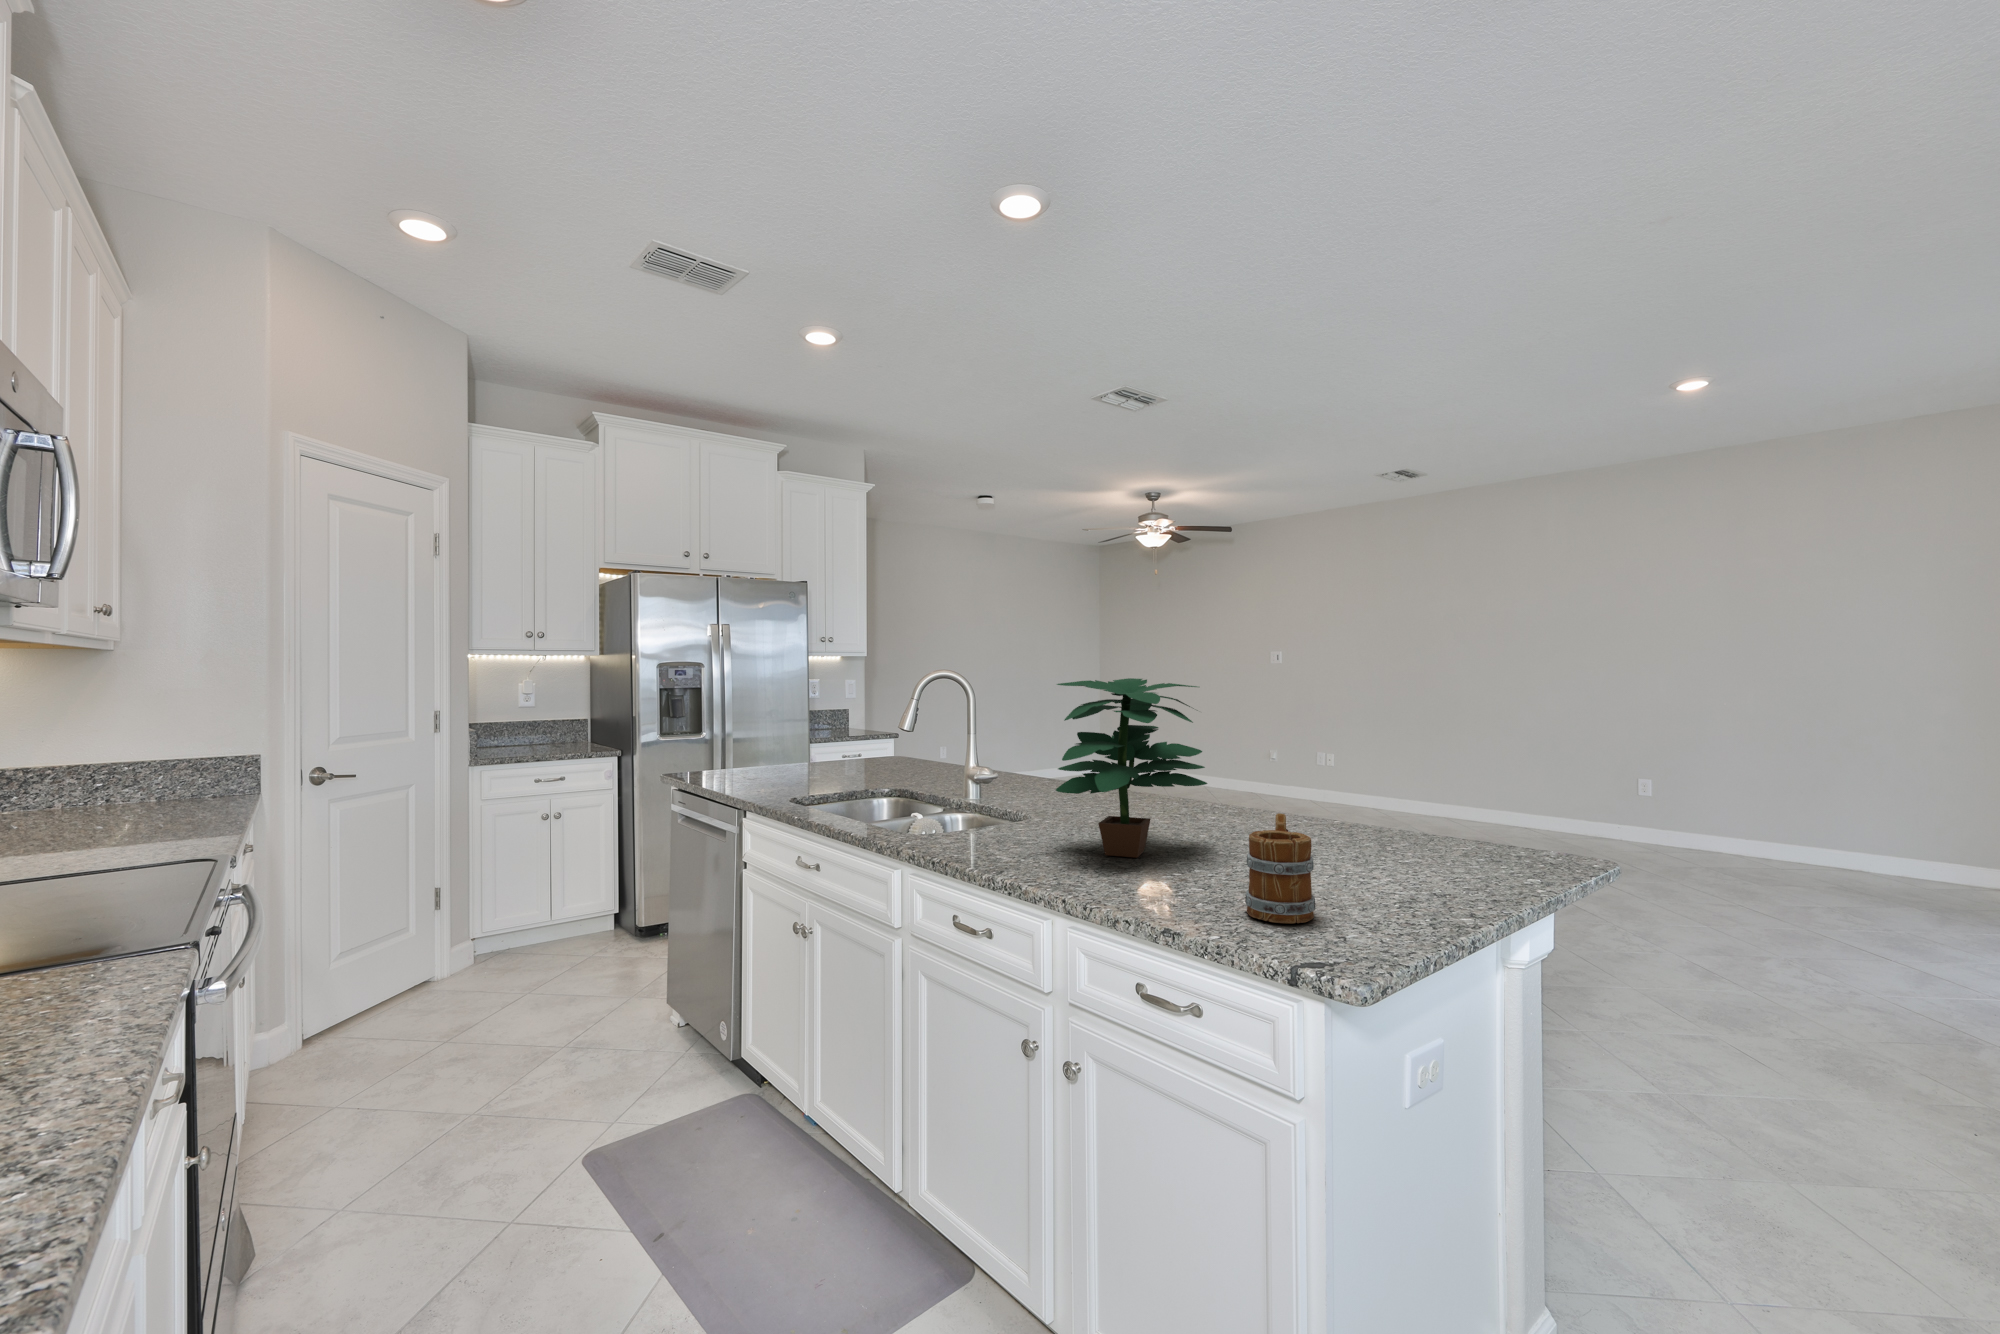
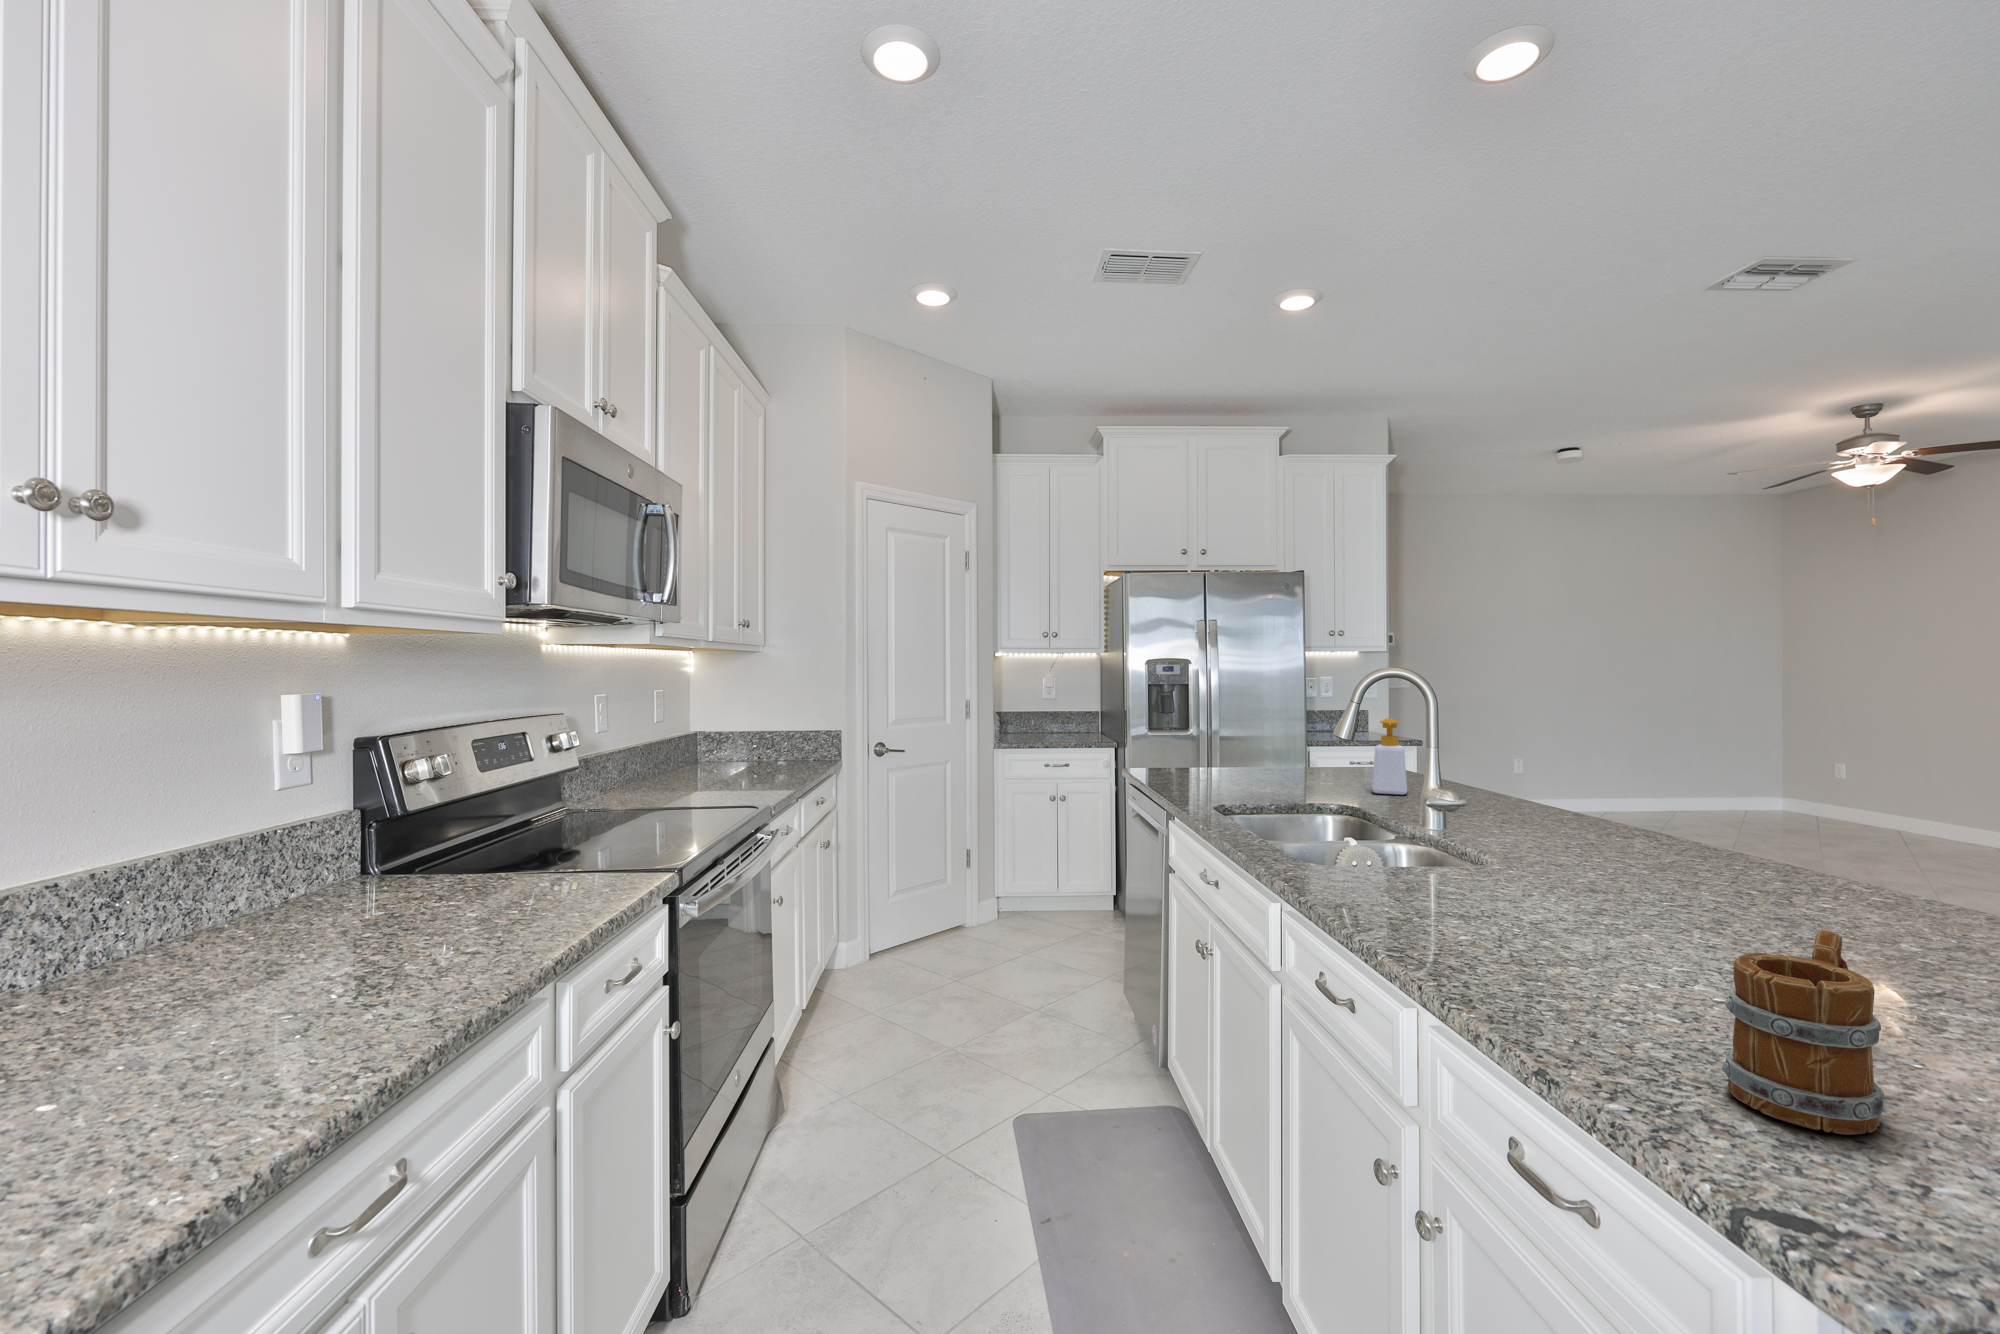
potted plant: present [1056,678,1207,858] -> none [1471,687,1758,951]
soap bottle: none [903,711,933,775] -> present [1372,718,1407,795]

